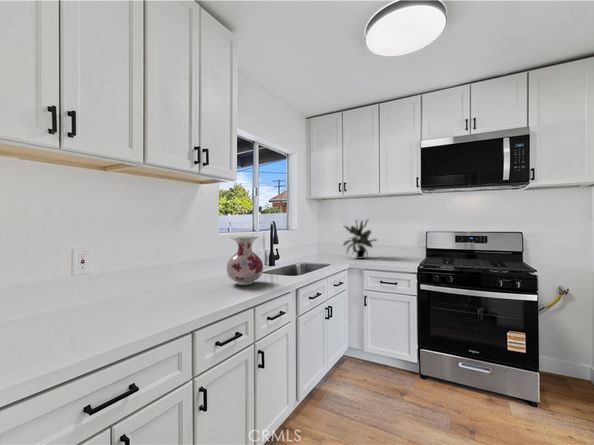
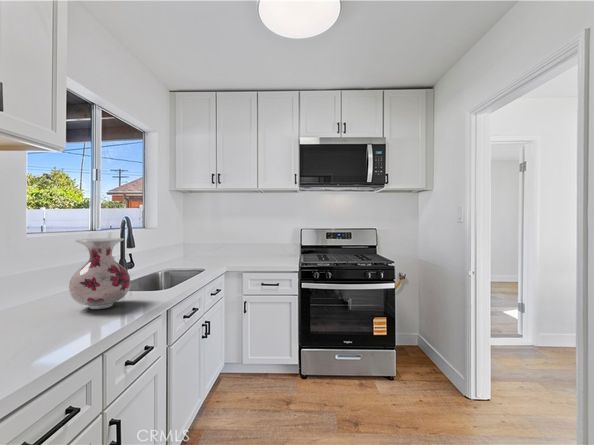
potted plant: present [344,221,376,259] -> none [213,216,254,261]

